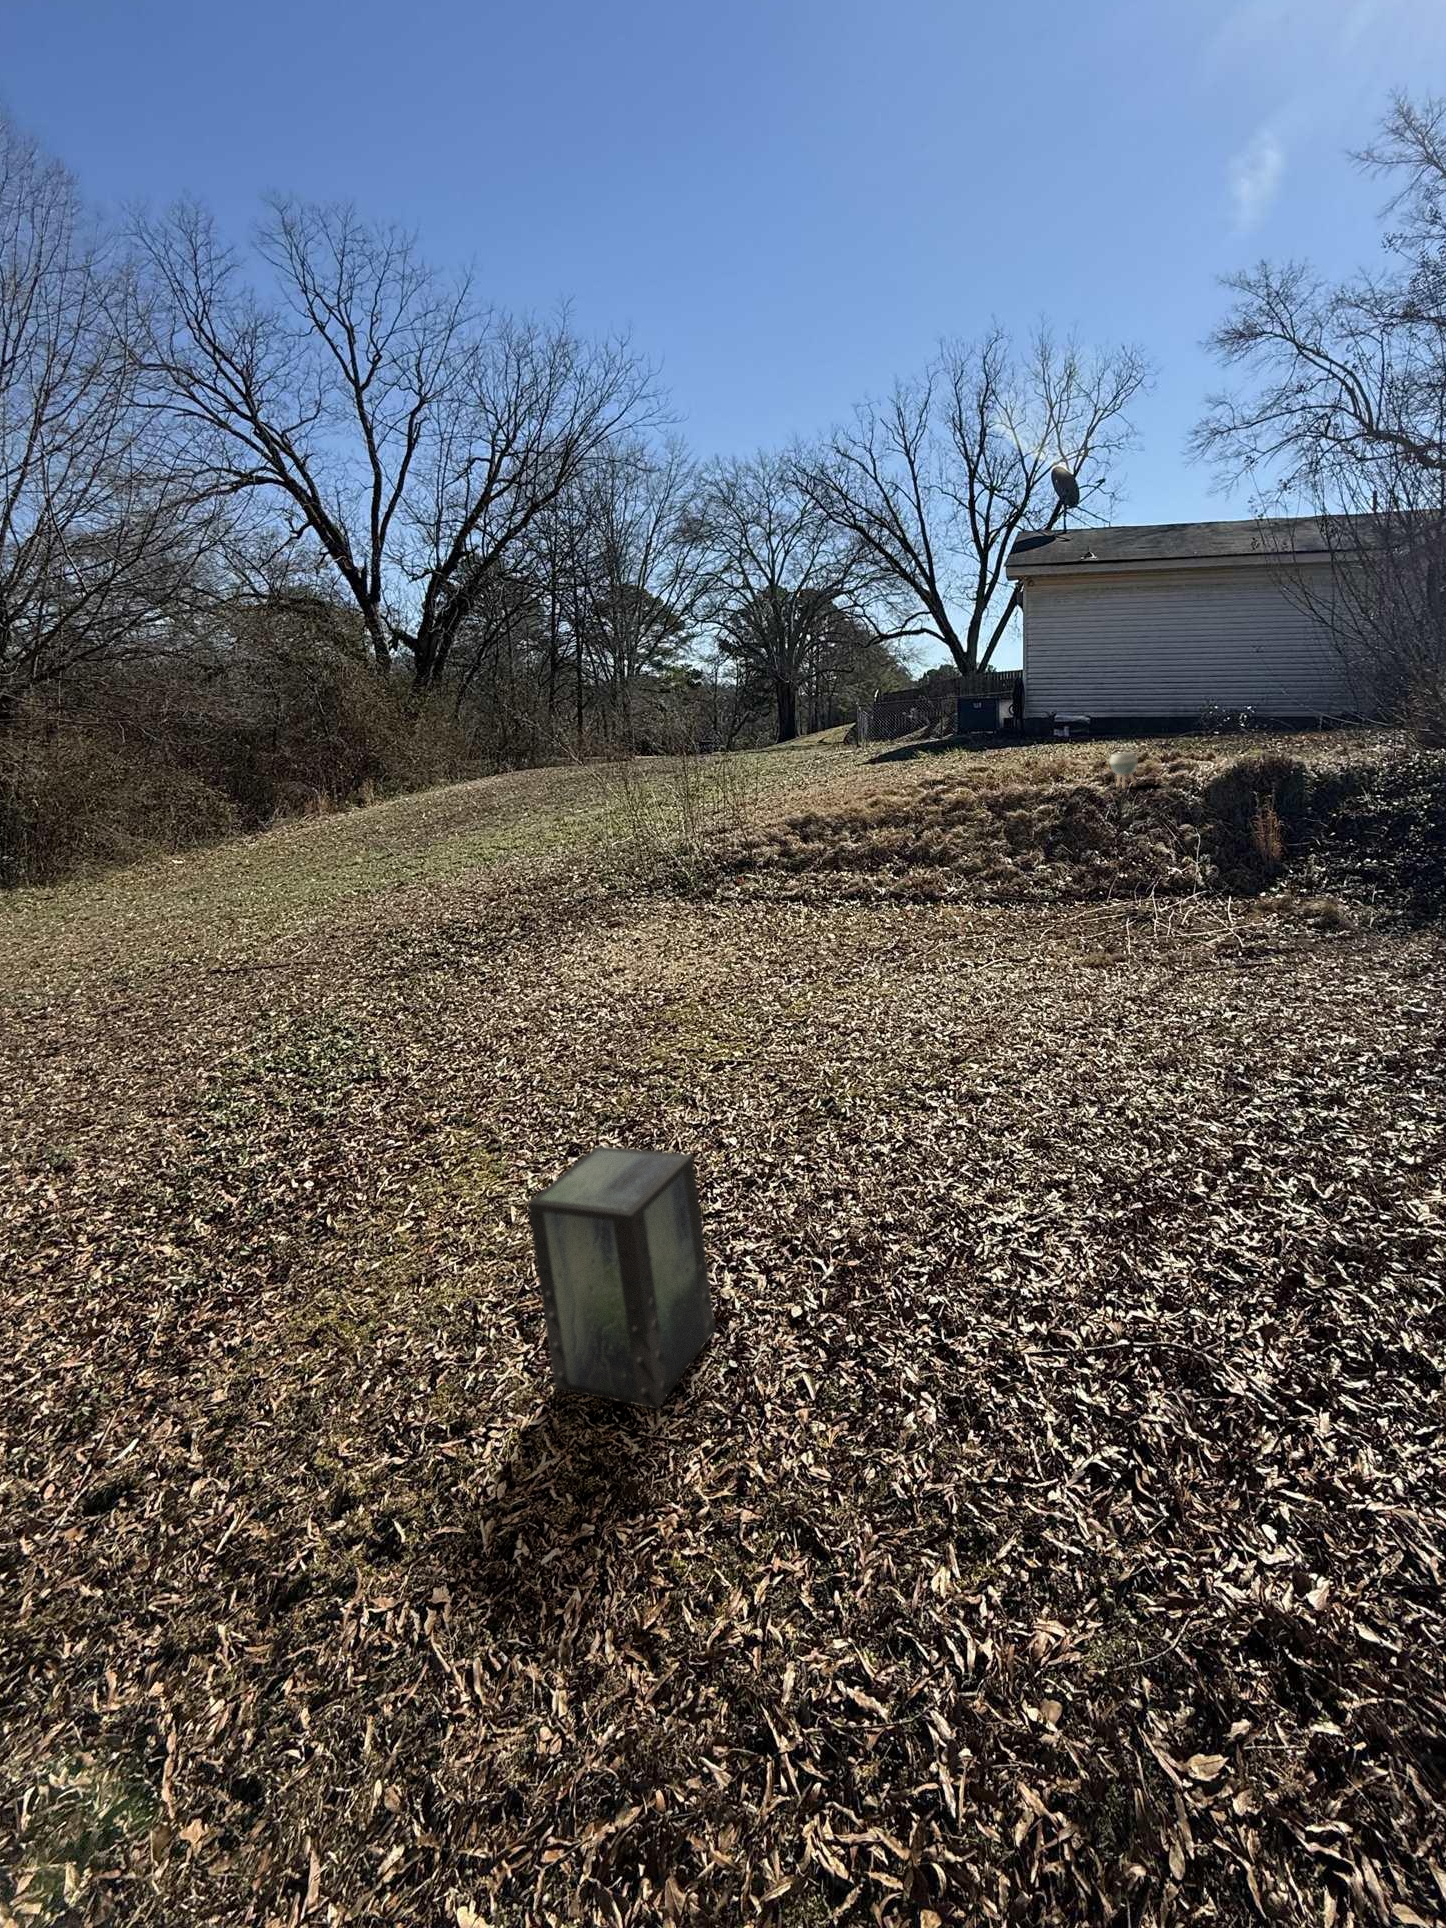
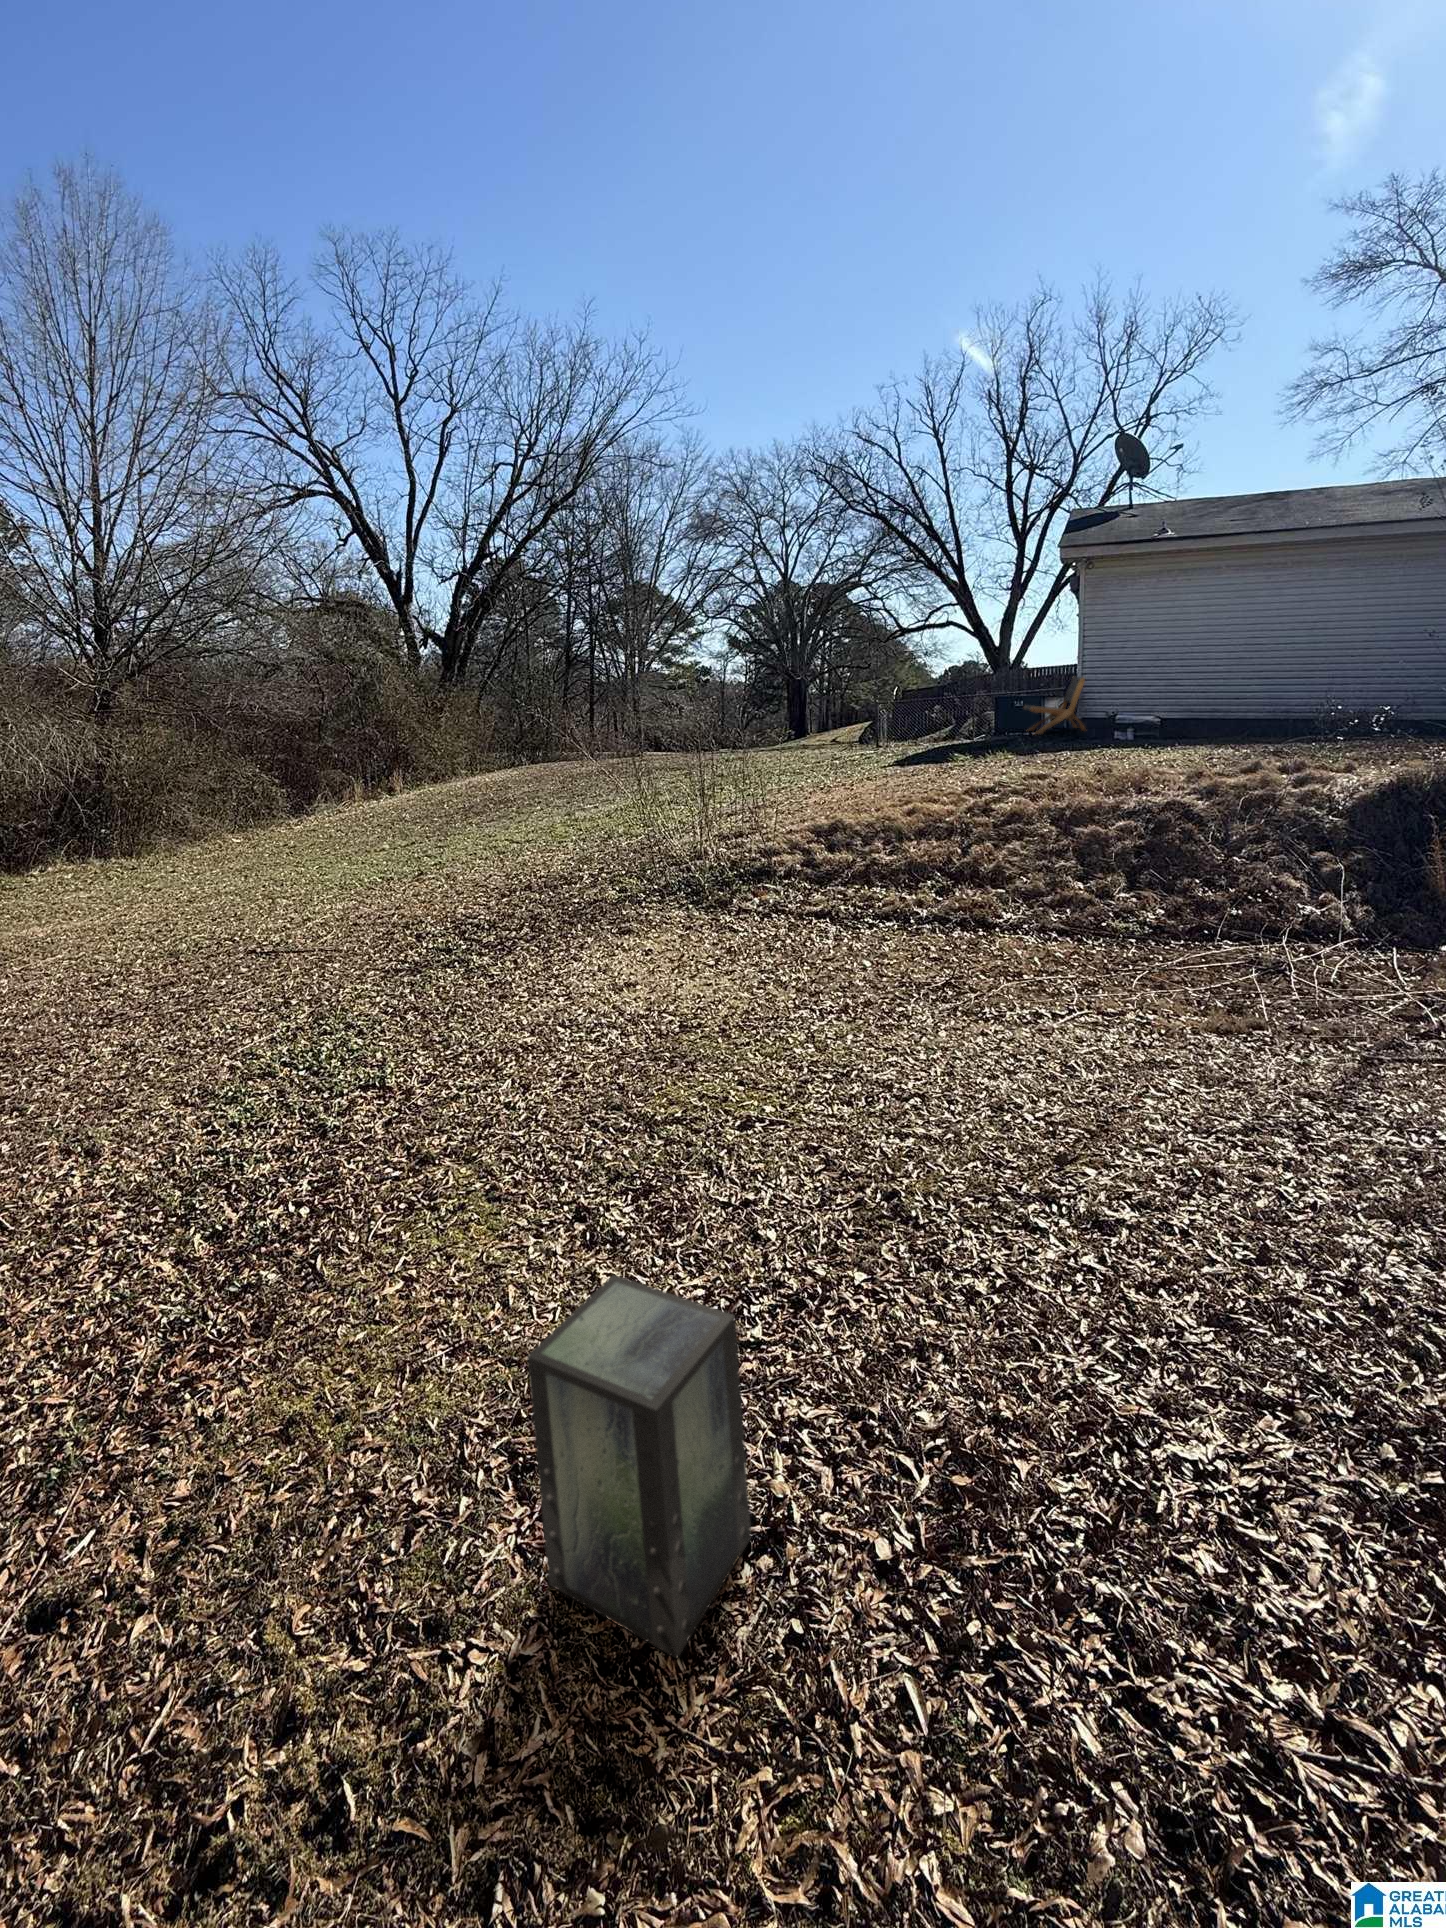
lounge chair: none [974,680,1030,734] -> present [1024,677,1087,734]
planter: present [1110,752,1138,787] -> none [1211,772,1248,815]

